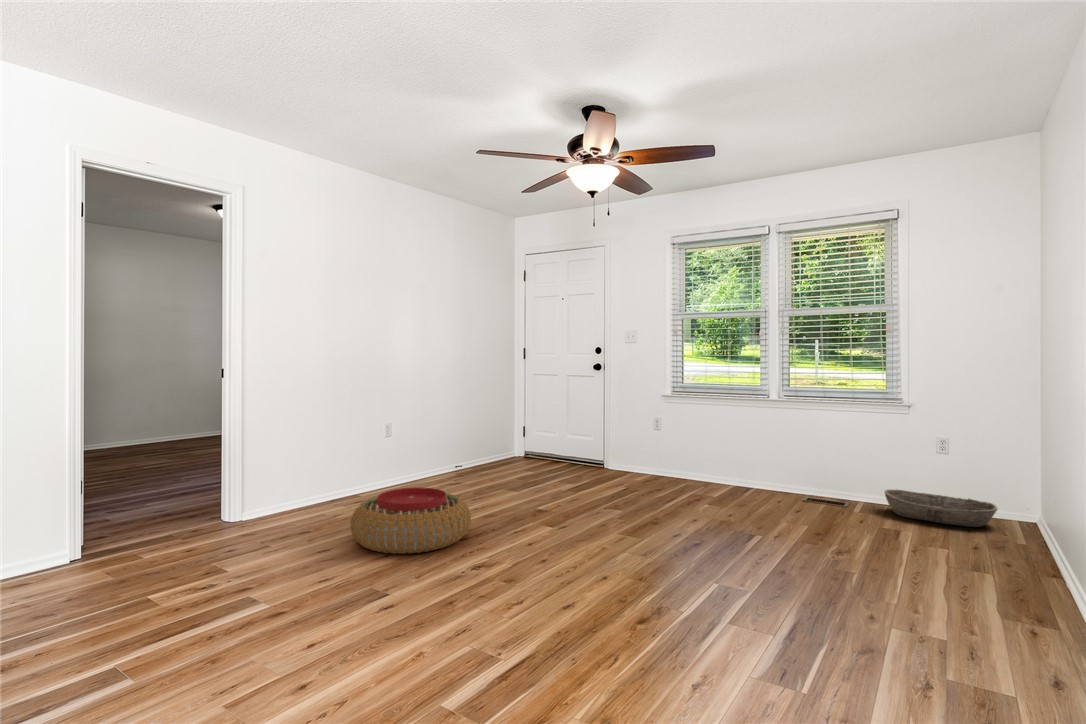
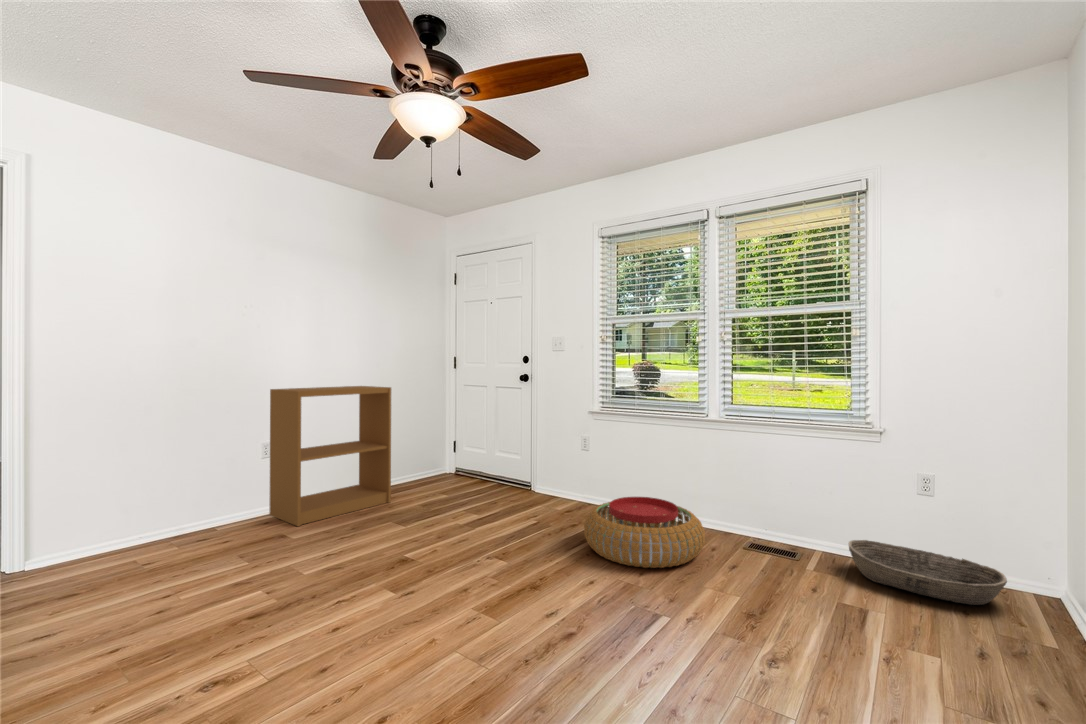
bookshelf: none [394,375,489,492] -> present [269,386,391,526]
pouf: present [350,488,471,554] -> present [584,497,705,568]

